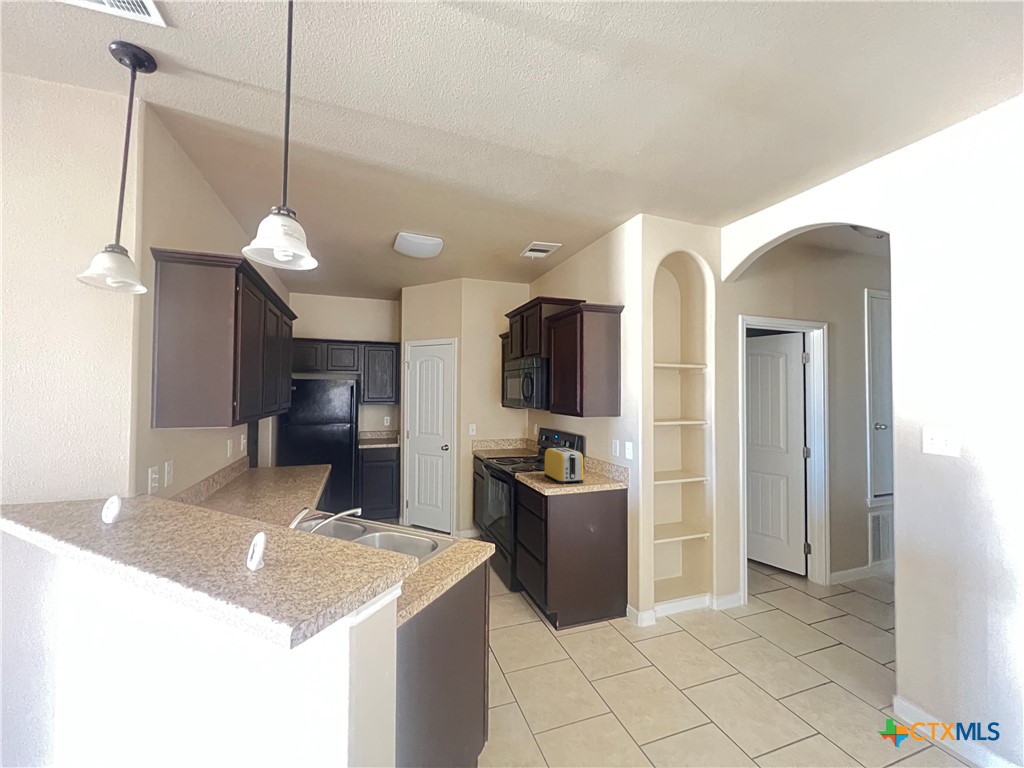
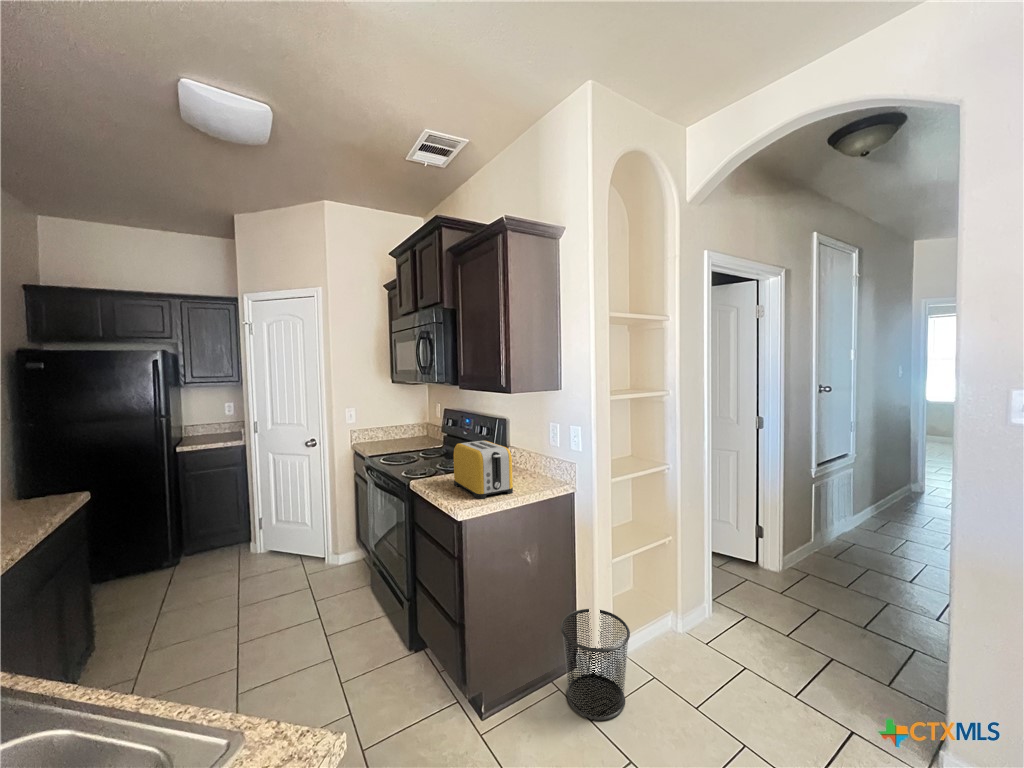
waste bin: none [614,572,663,645] -> present [561,609,630,720]

